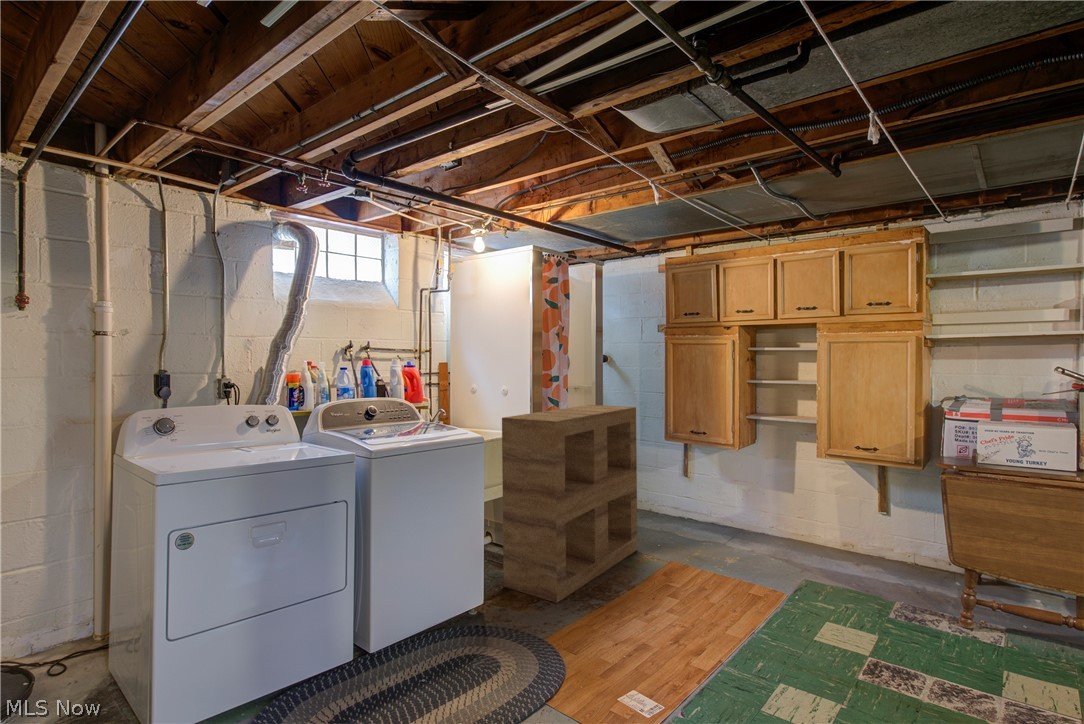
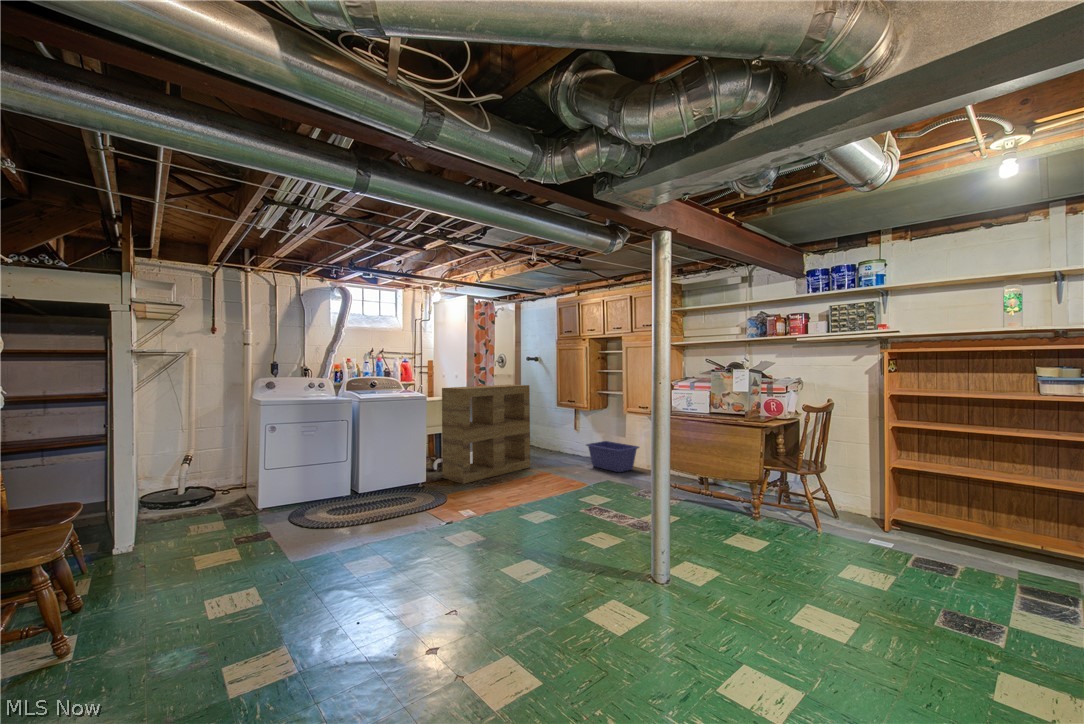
storage bin: none [728,497,824,557] -> present [586,441,639,472]

